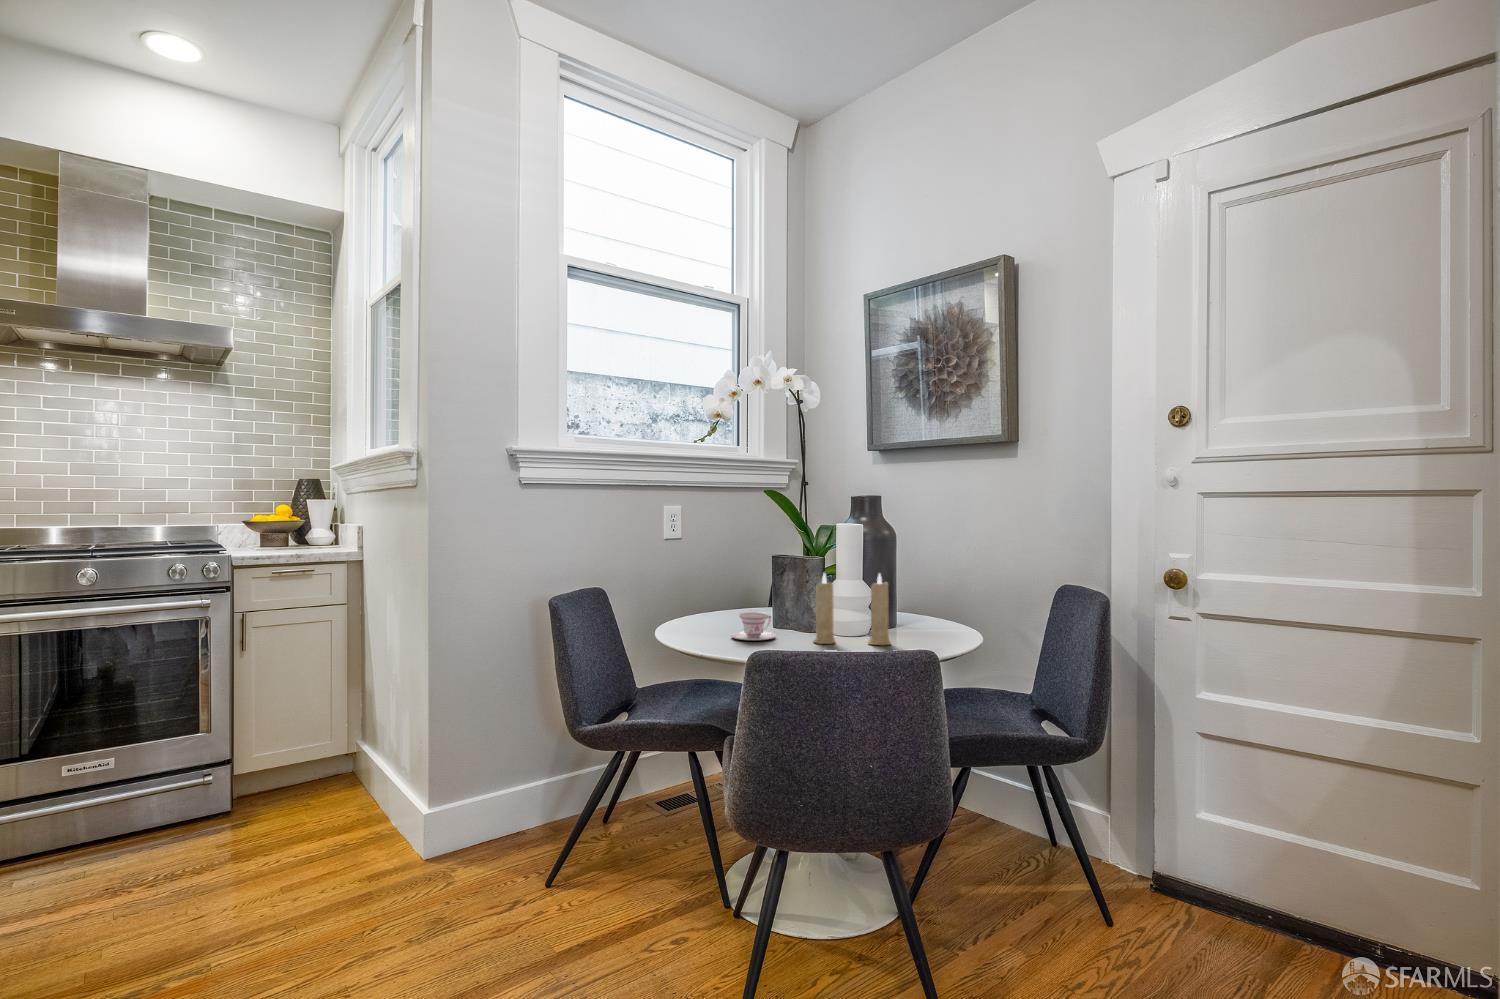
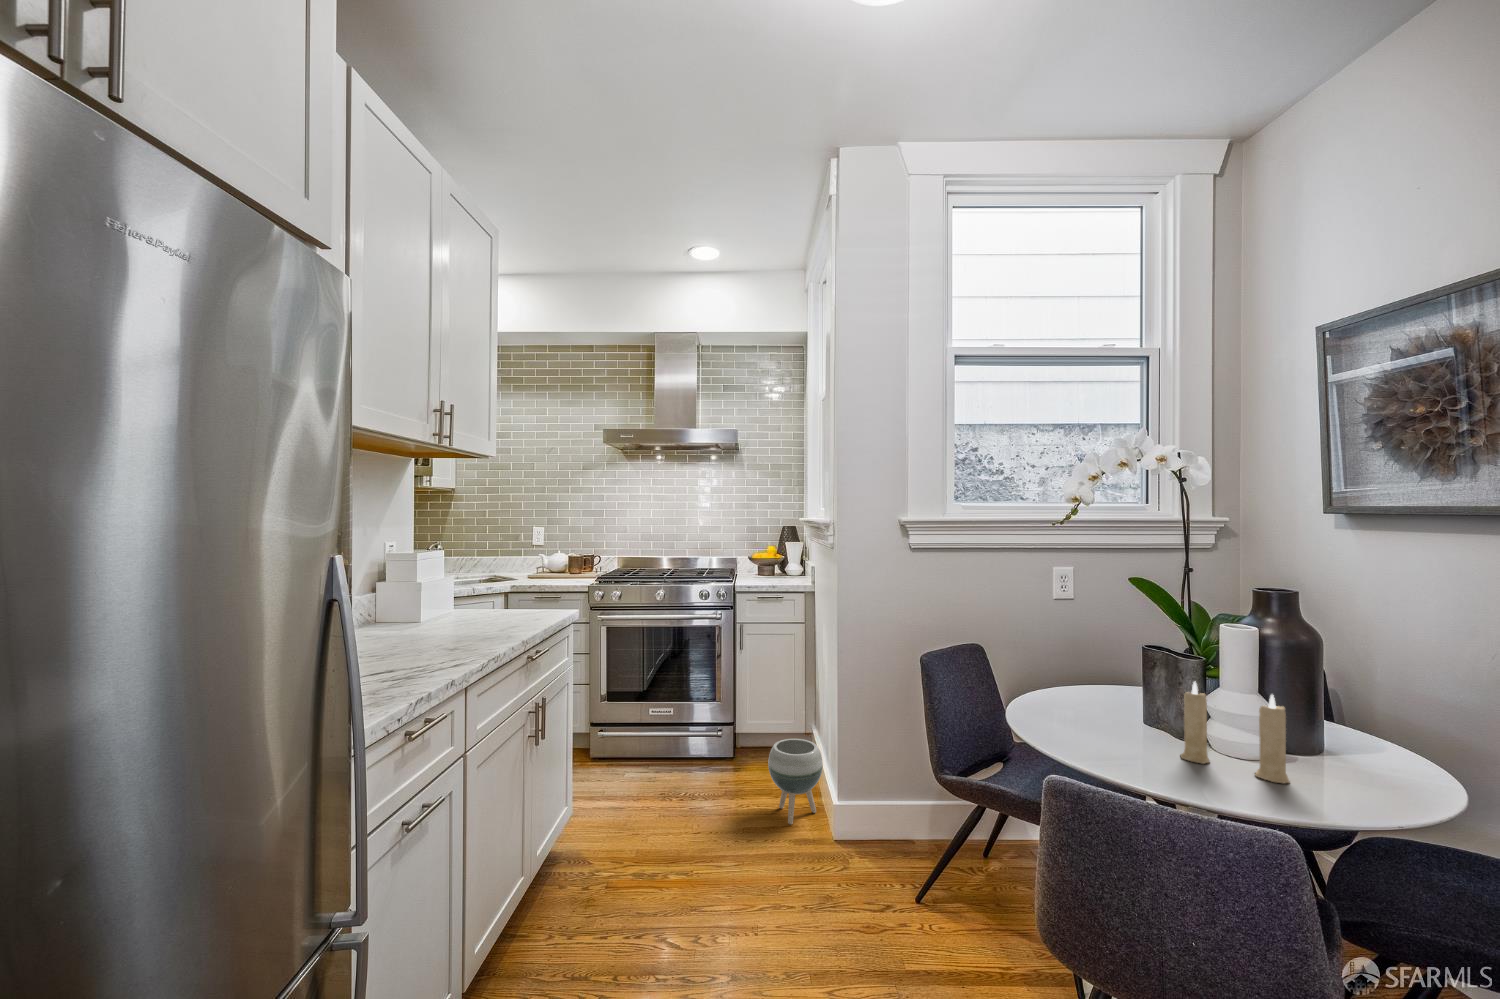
teacup: present [731,612,776,641] -> none [1086,704,1139,740]
planter: none [313,747,397,862] -> present [768,739,823,825]

